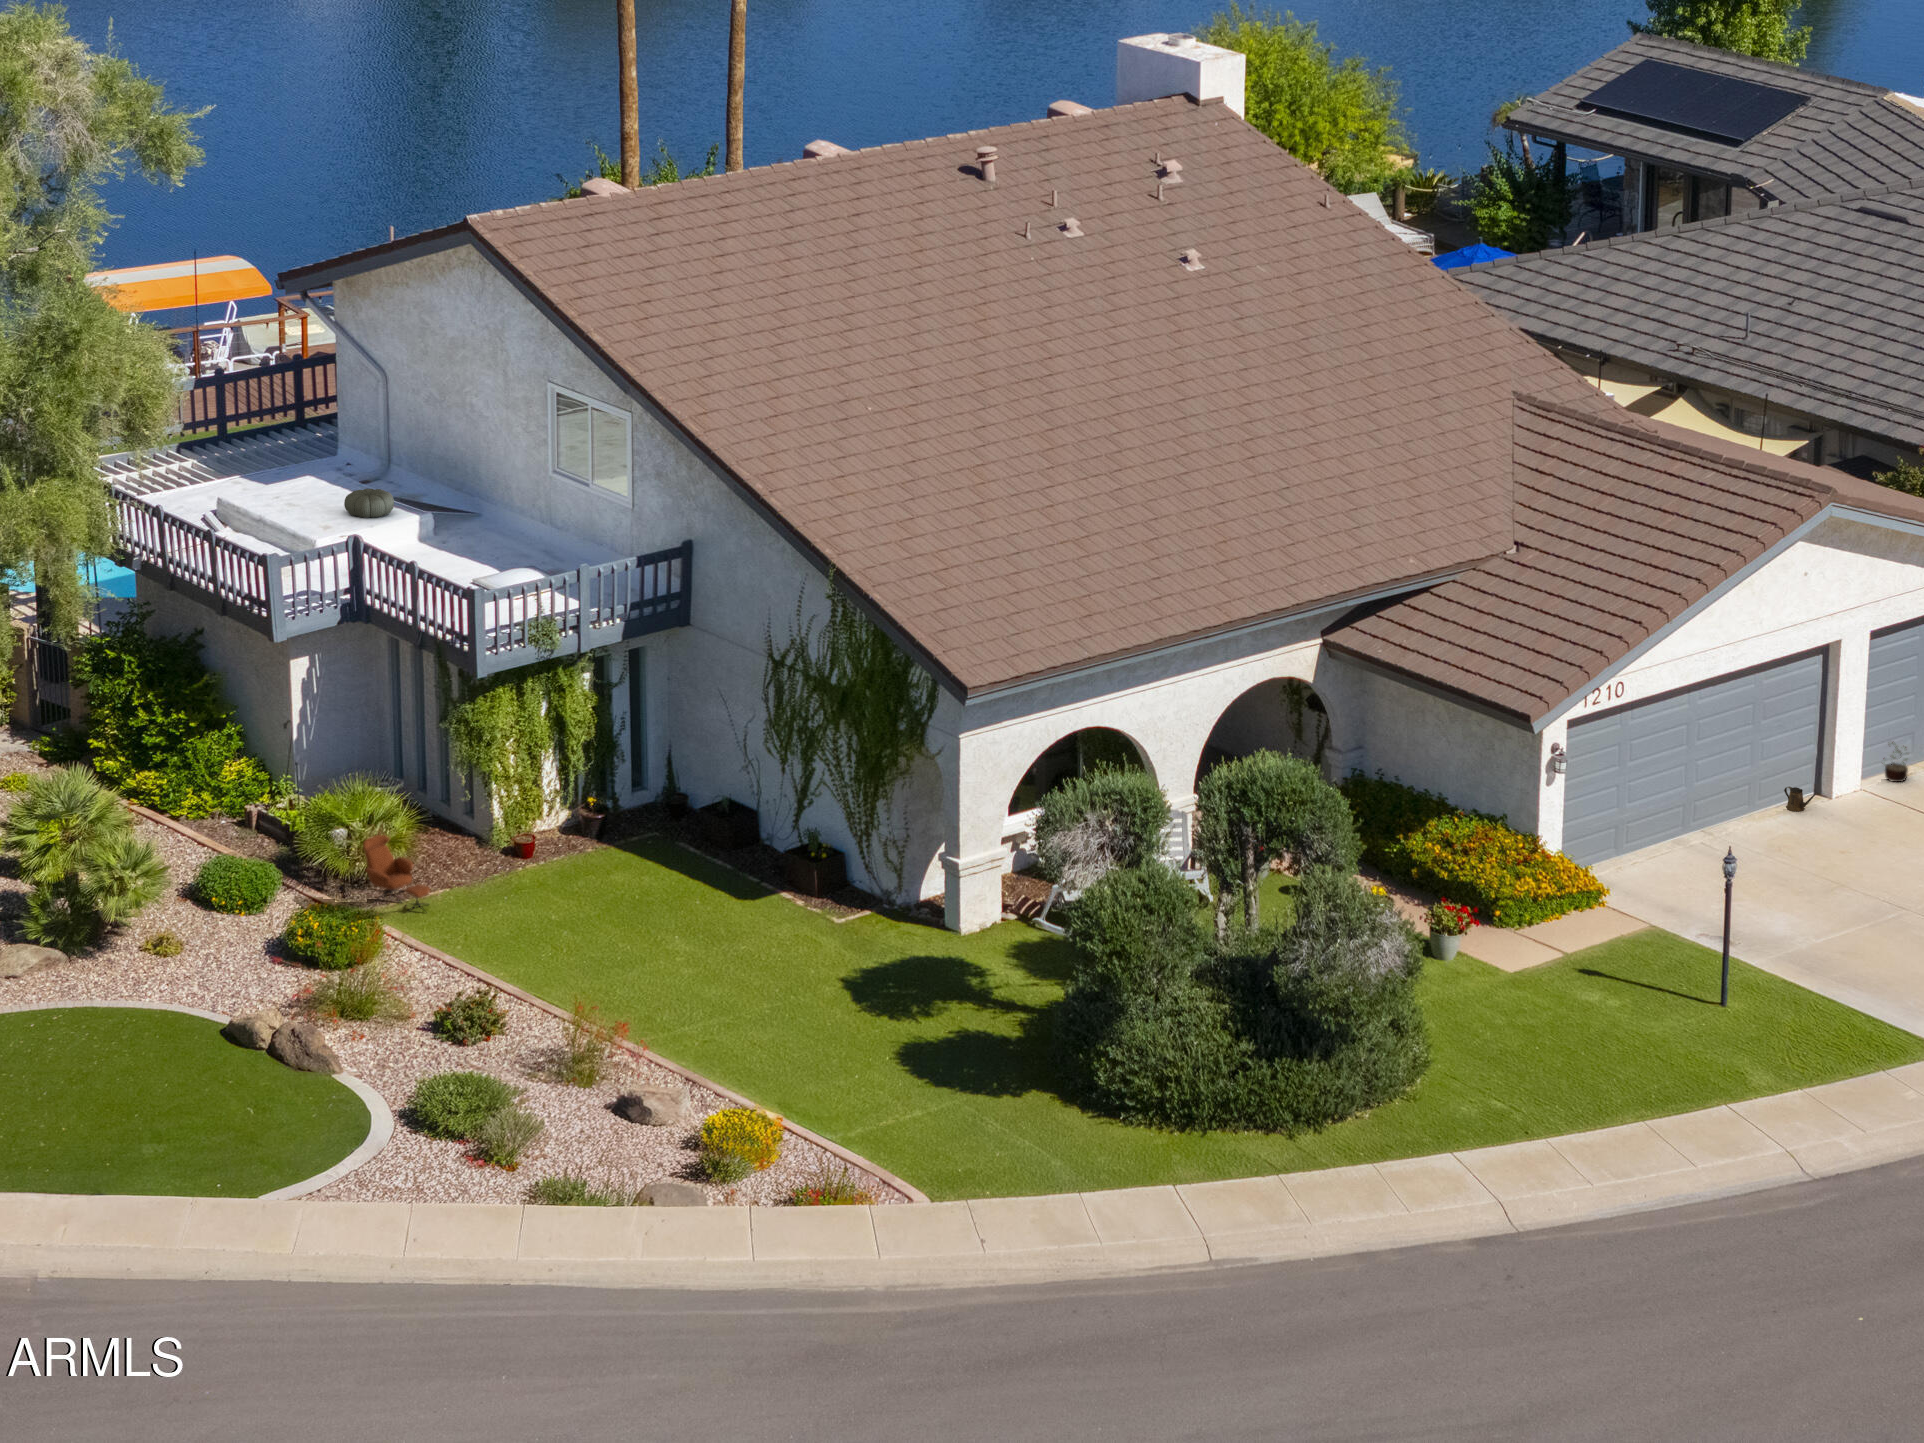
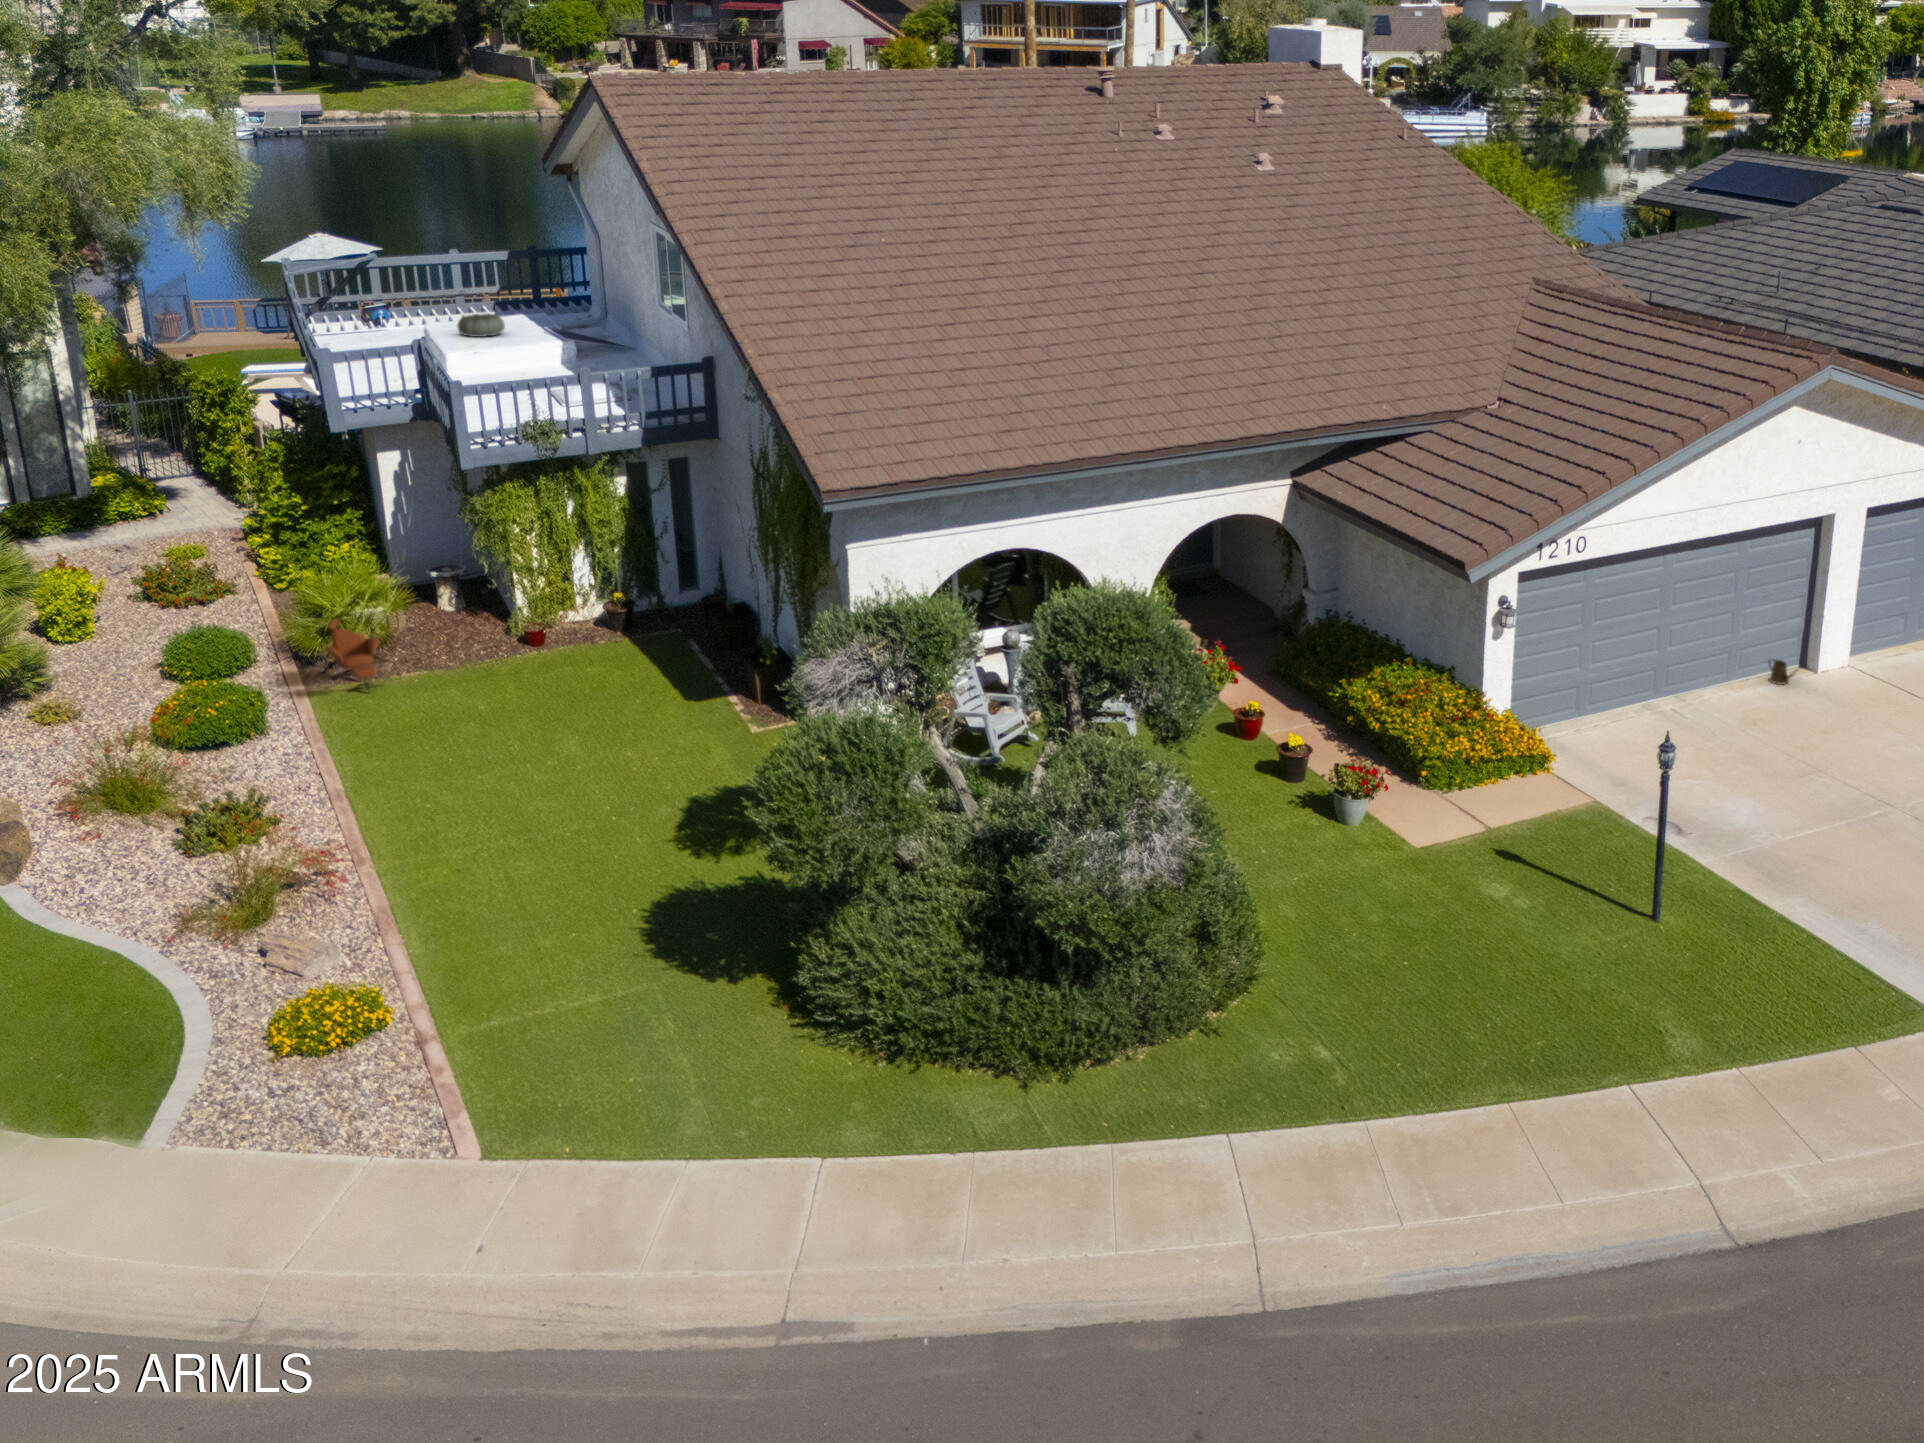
decorative plant: present [1883,742,1908,782] -> none [1872,619,1903,661]

